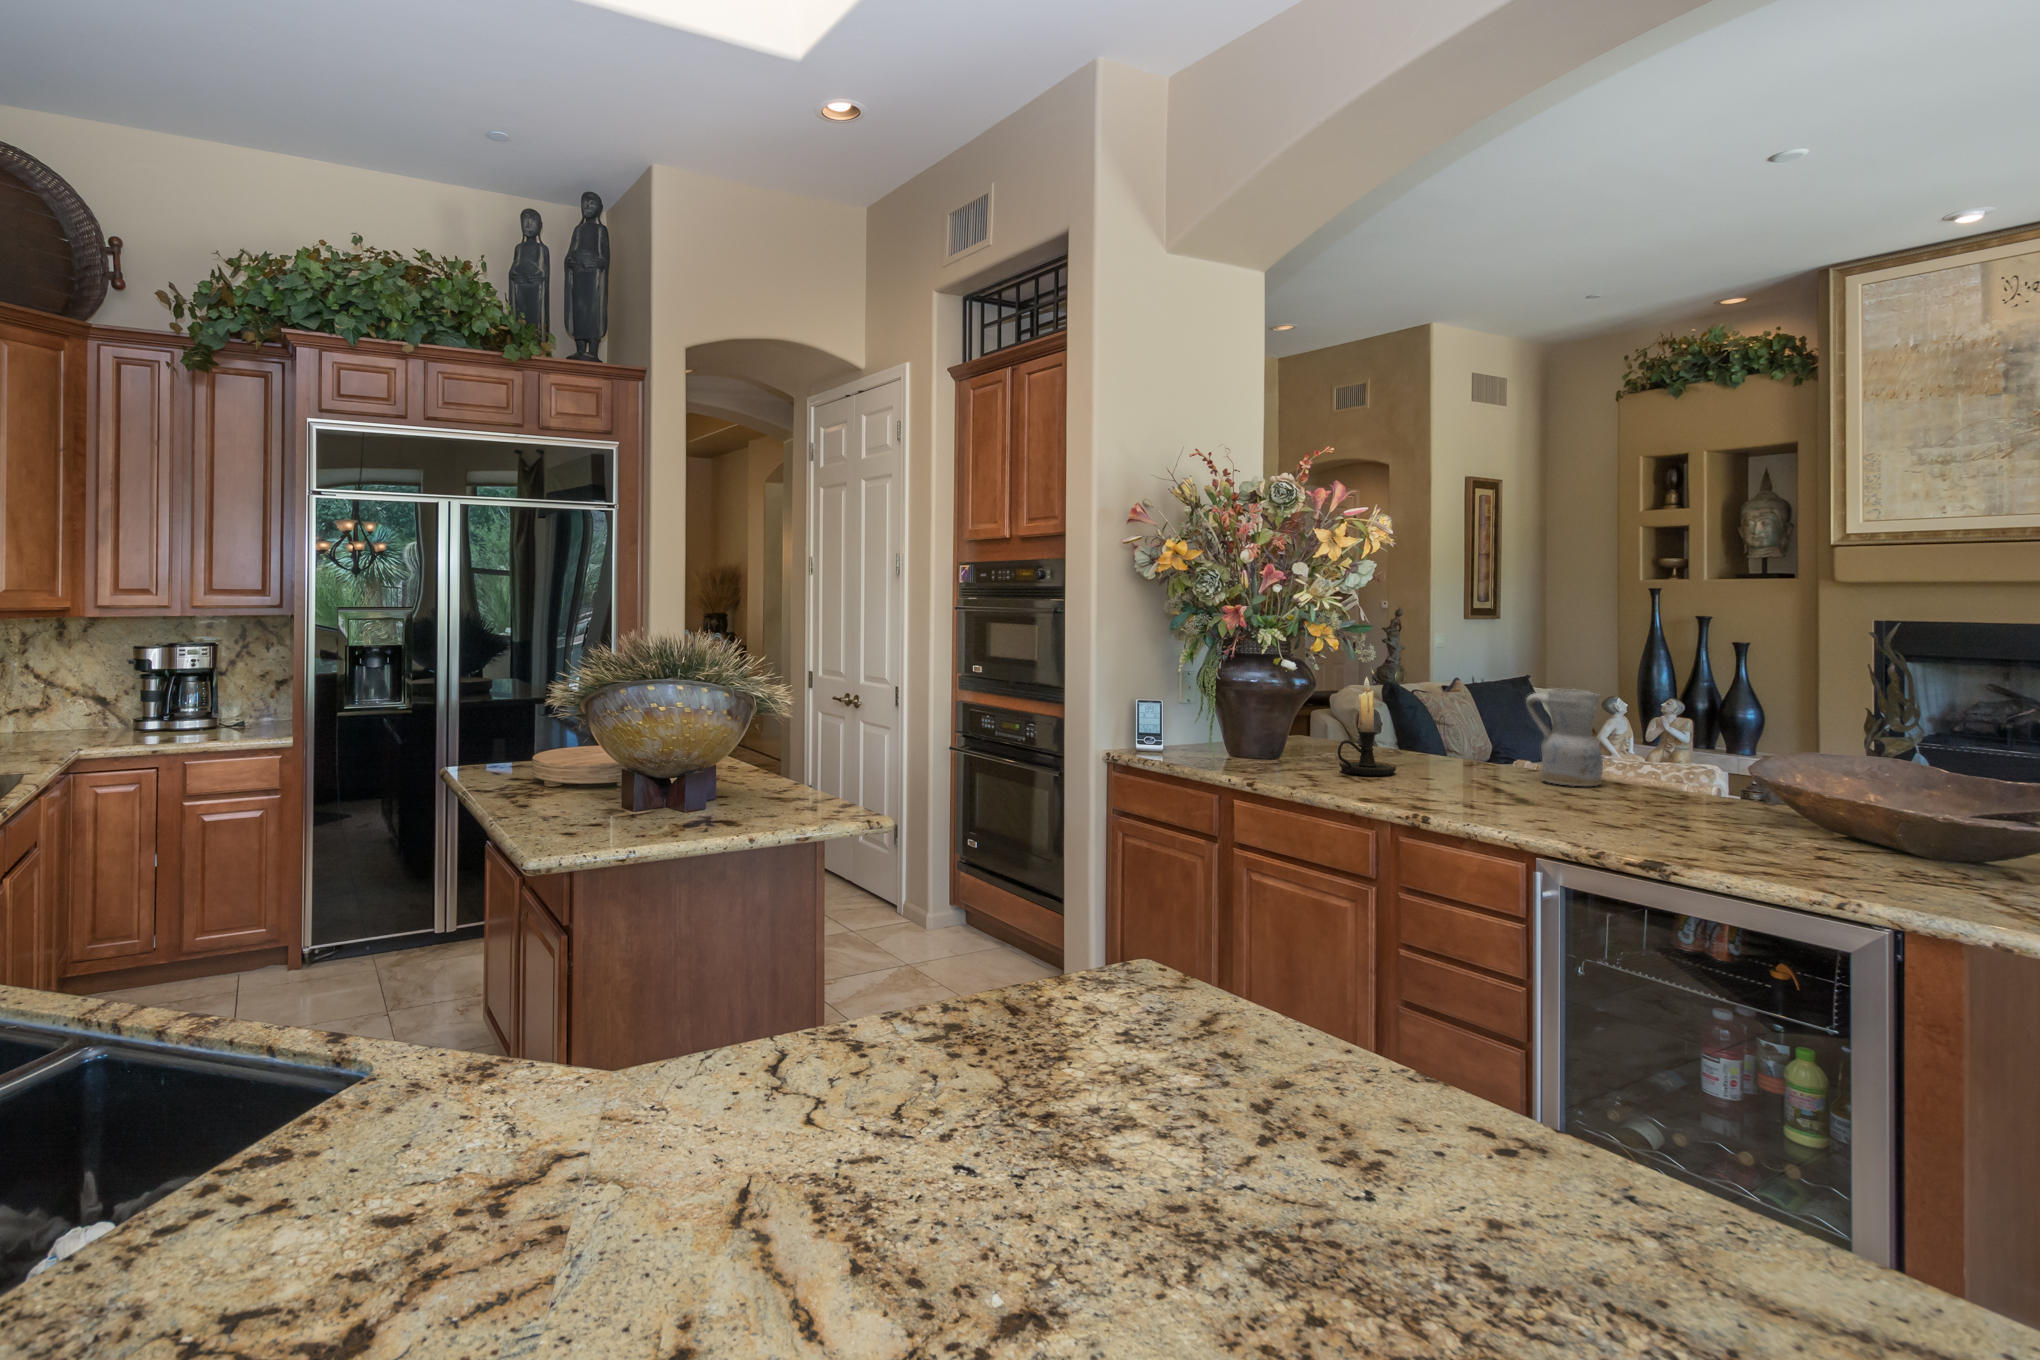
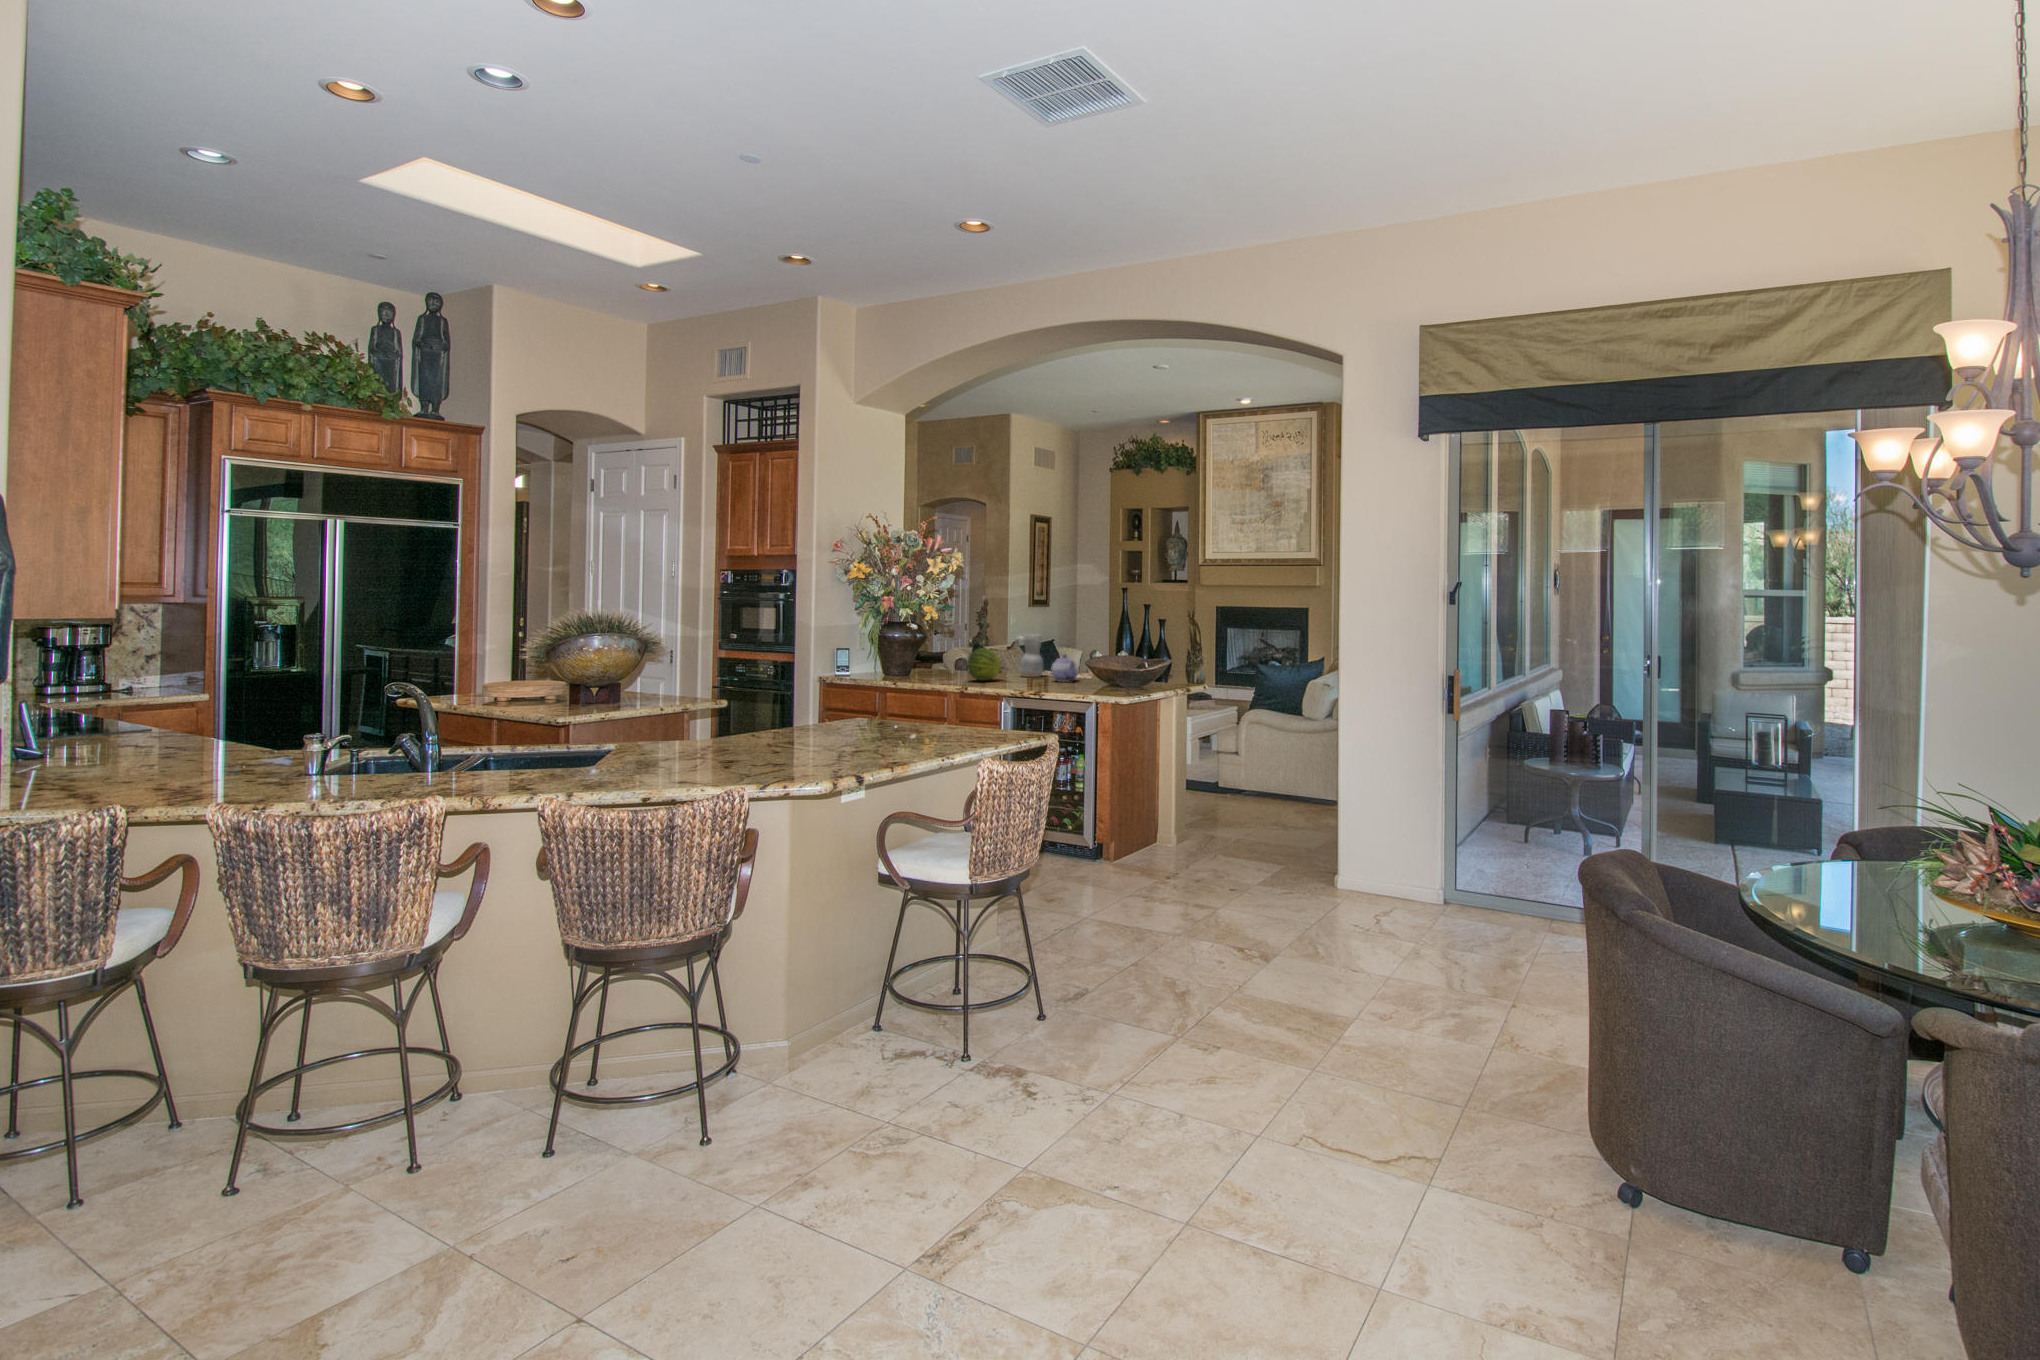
candle holder: present [1338,677,1396,776] -> none [935,631,961,679]
fruit: none [1413,719,1499,791] -> present [967,648,1001,681]
teapot: none [1646,747,1729,816] -> present [1051,655,1078,682]

